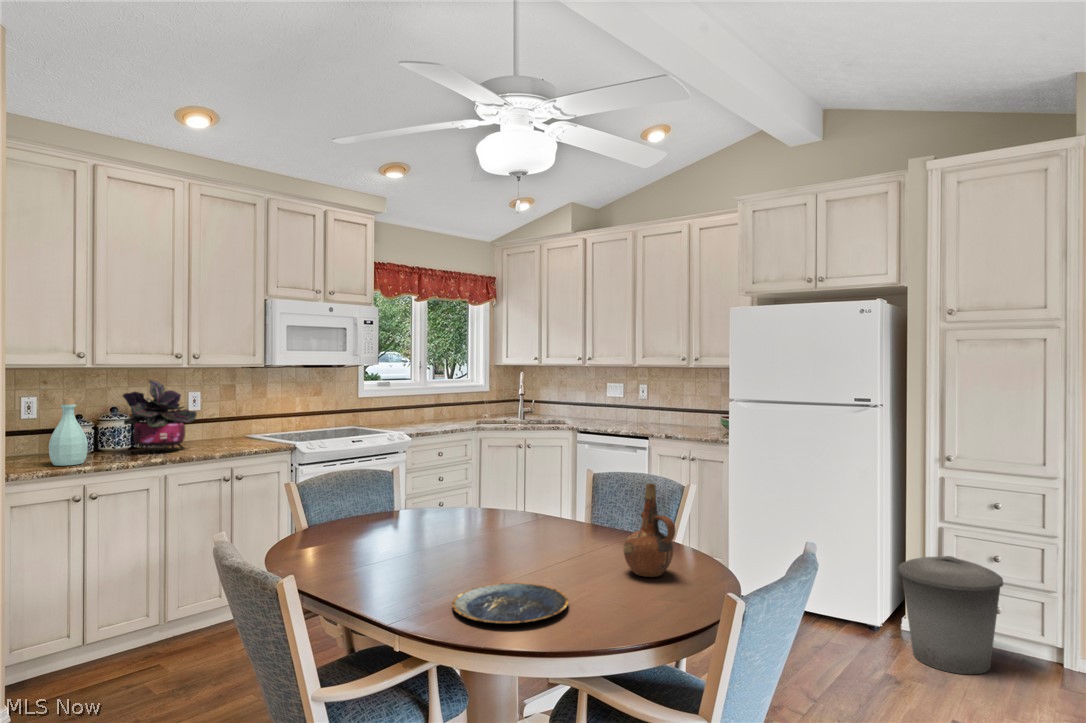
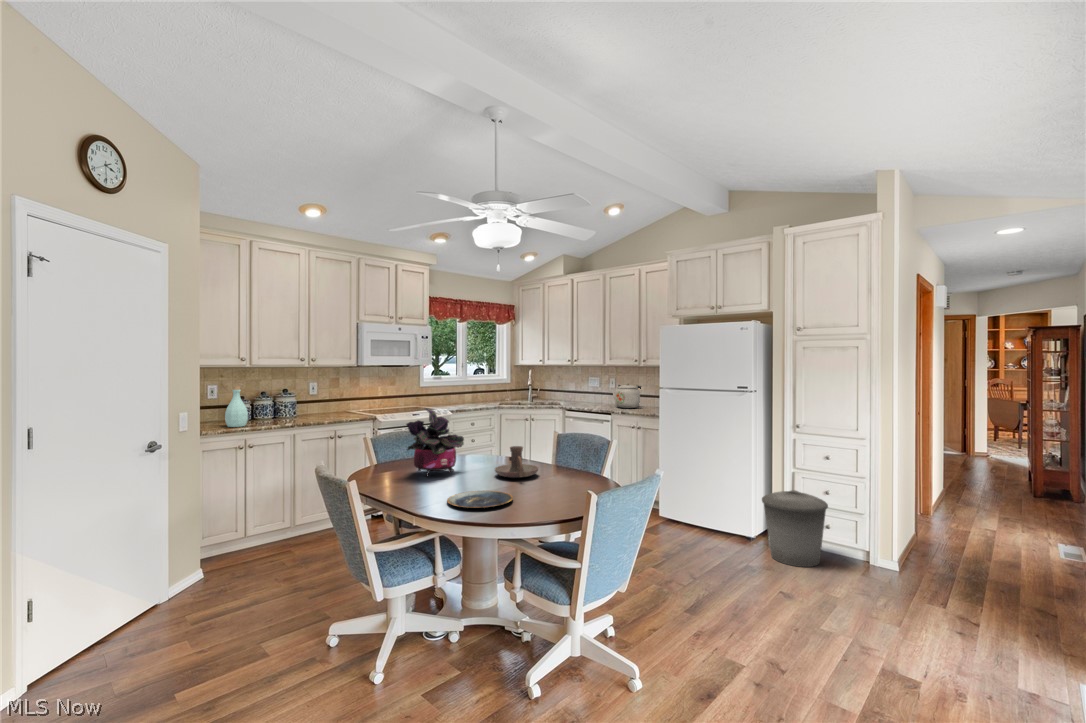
potted plant: present [123,380,197,452] -> present [406,408,464,476]
kettle: none [644,392,691,429] -> present [613,383,641,408]
ceramic pitcher: present [624,484,675,577] -> none [554,435,583,489]
candle holder: none [514,500,587,554] -> present [495,446,538,478]

